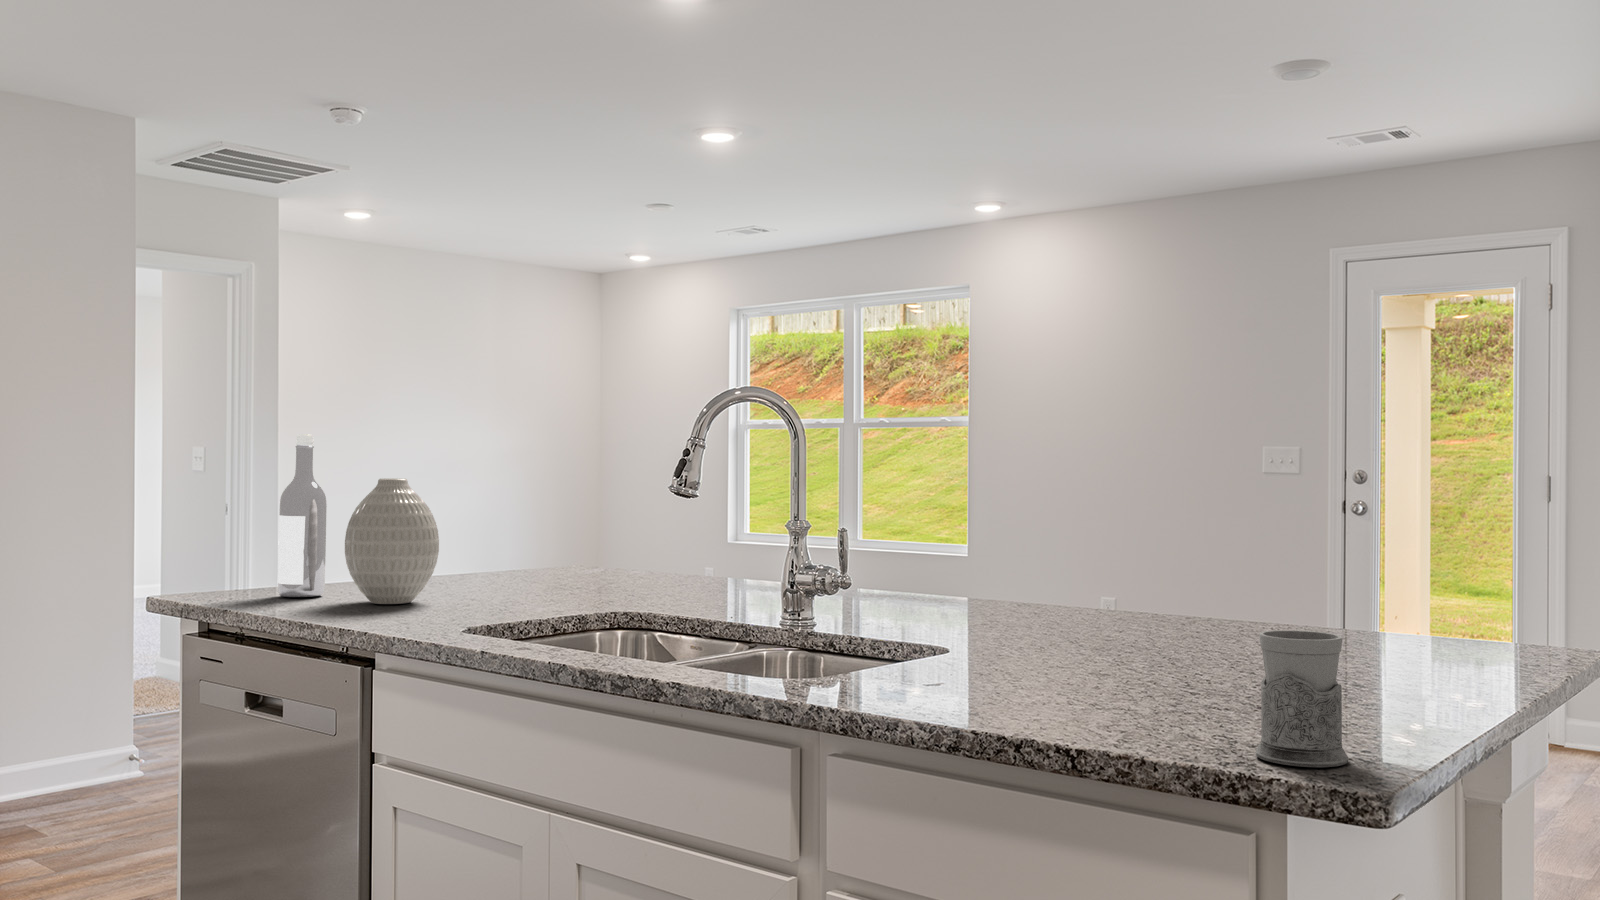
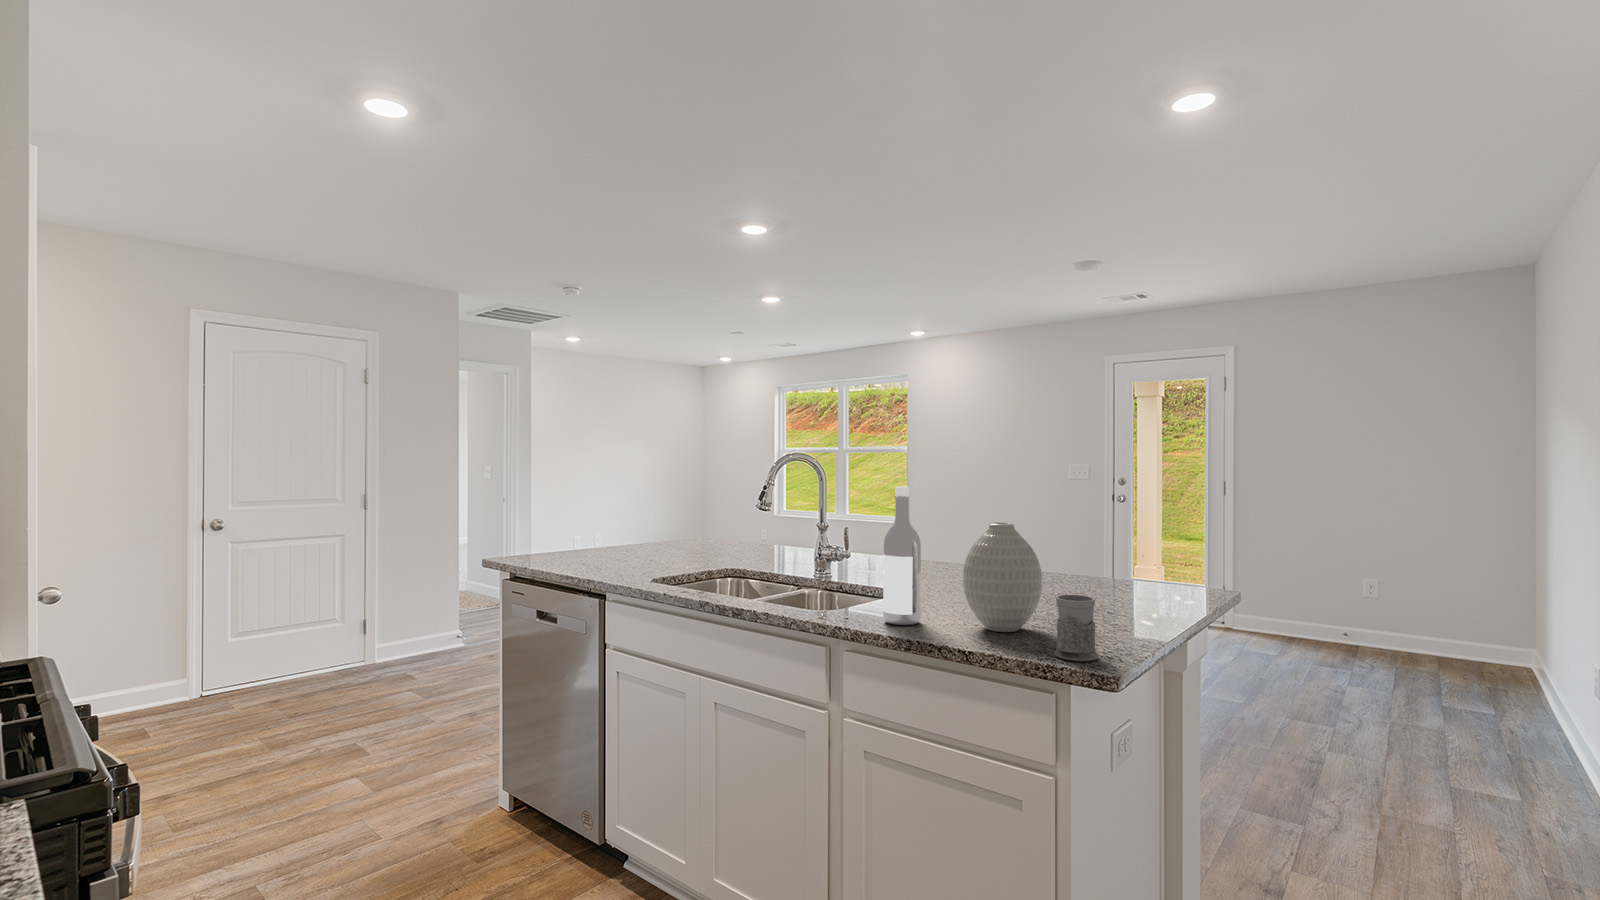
wine bottle: present [278,434,327,597] -> present [883,486,921,625]
vase: present [345,478,439,604] -> present [963,522,1042,632]

